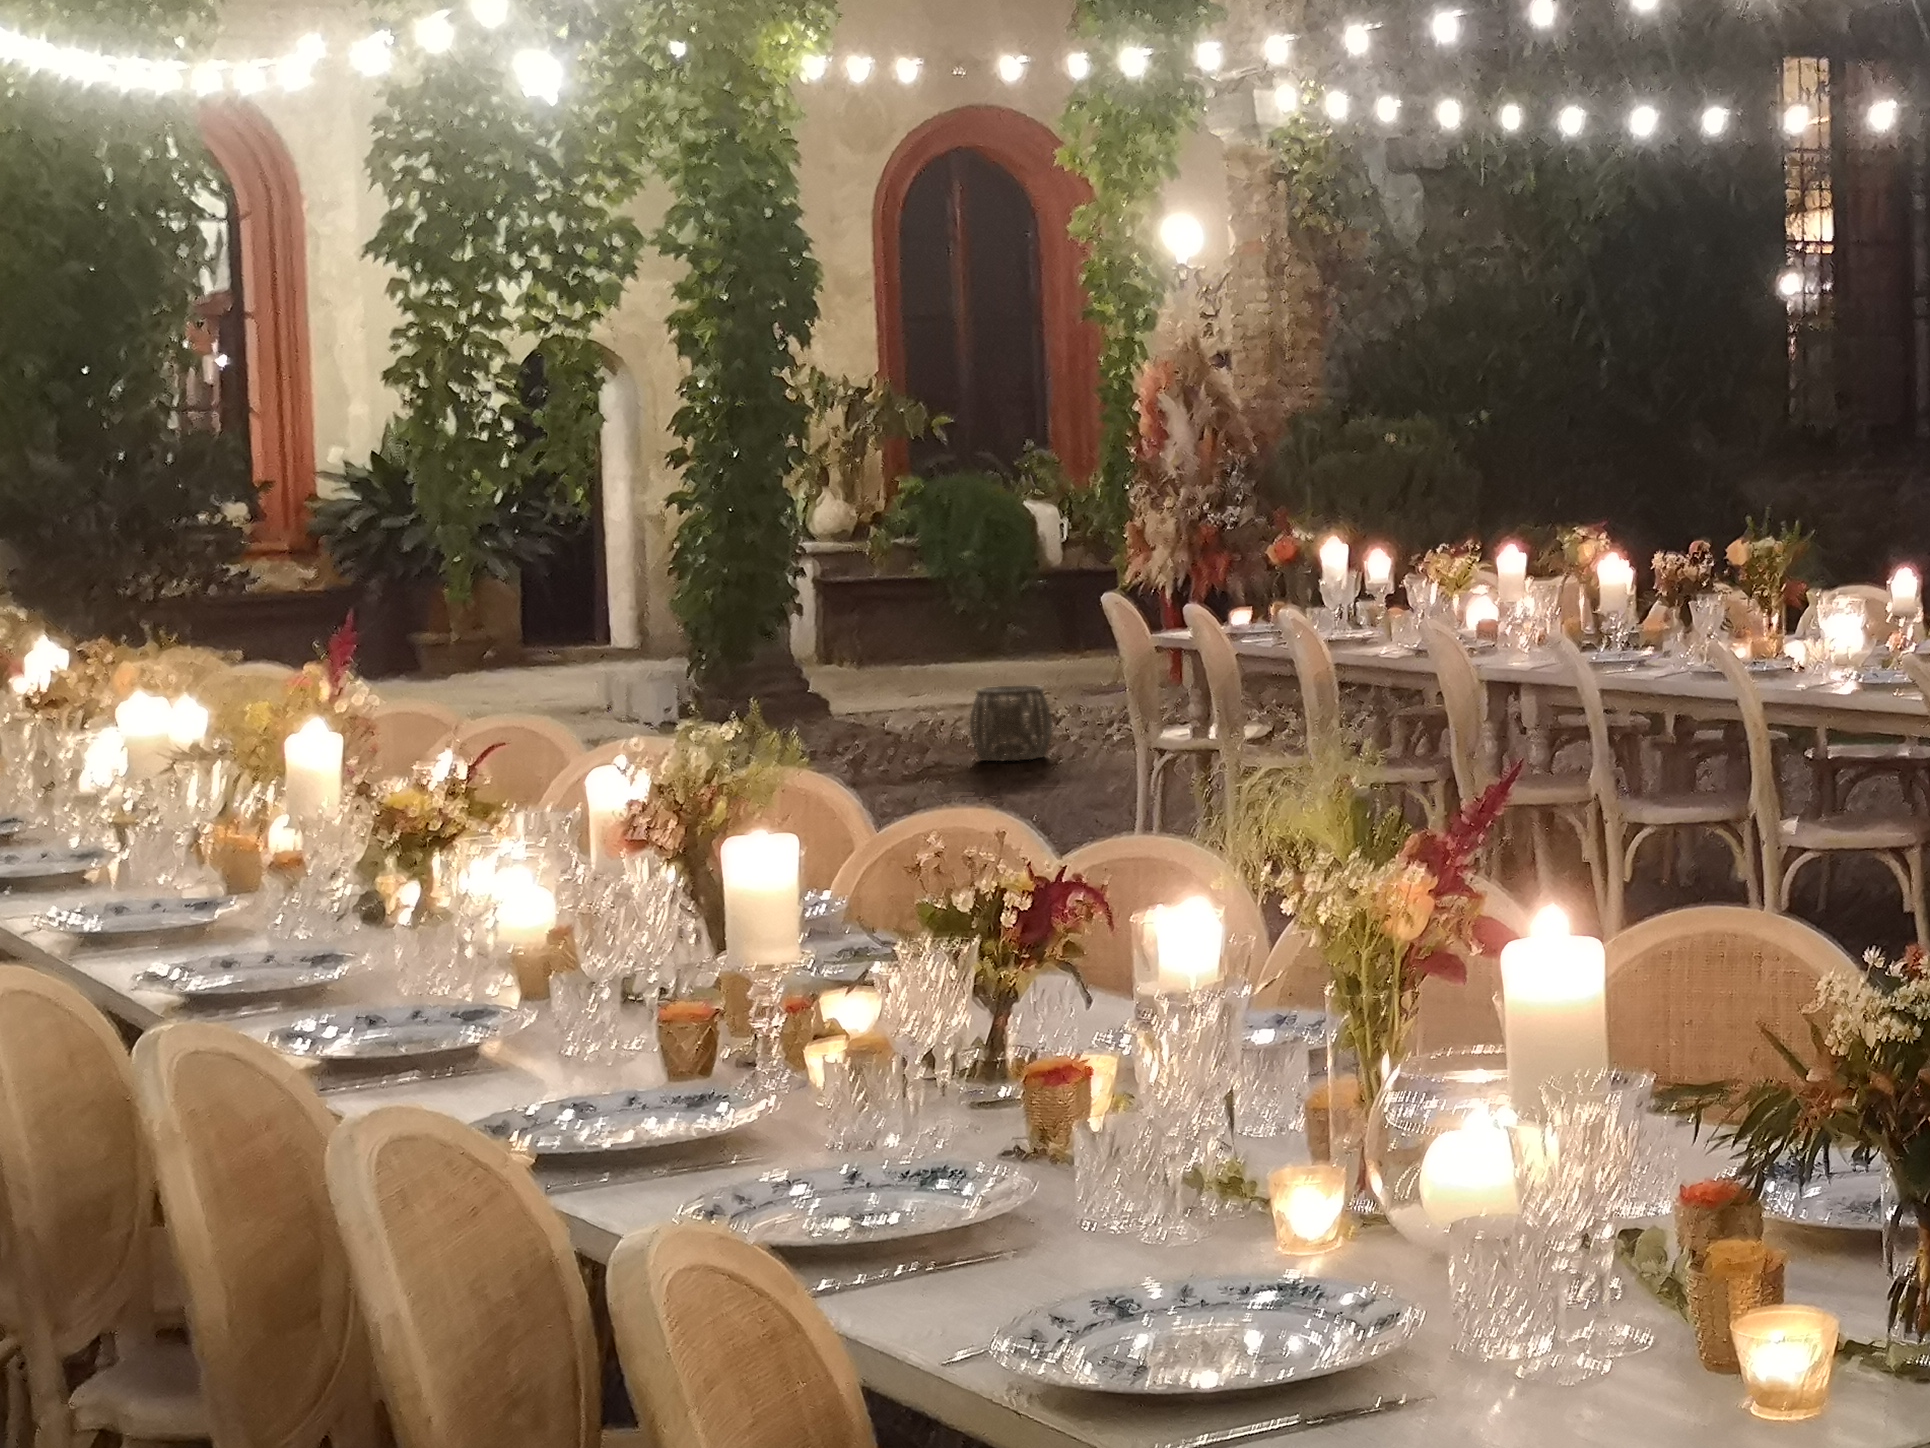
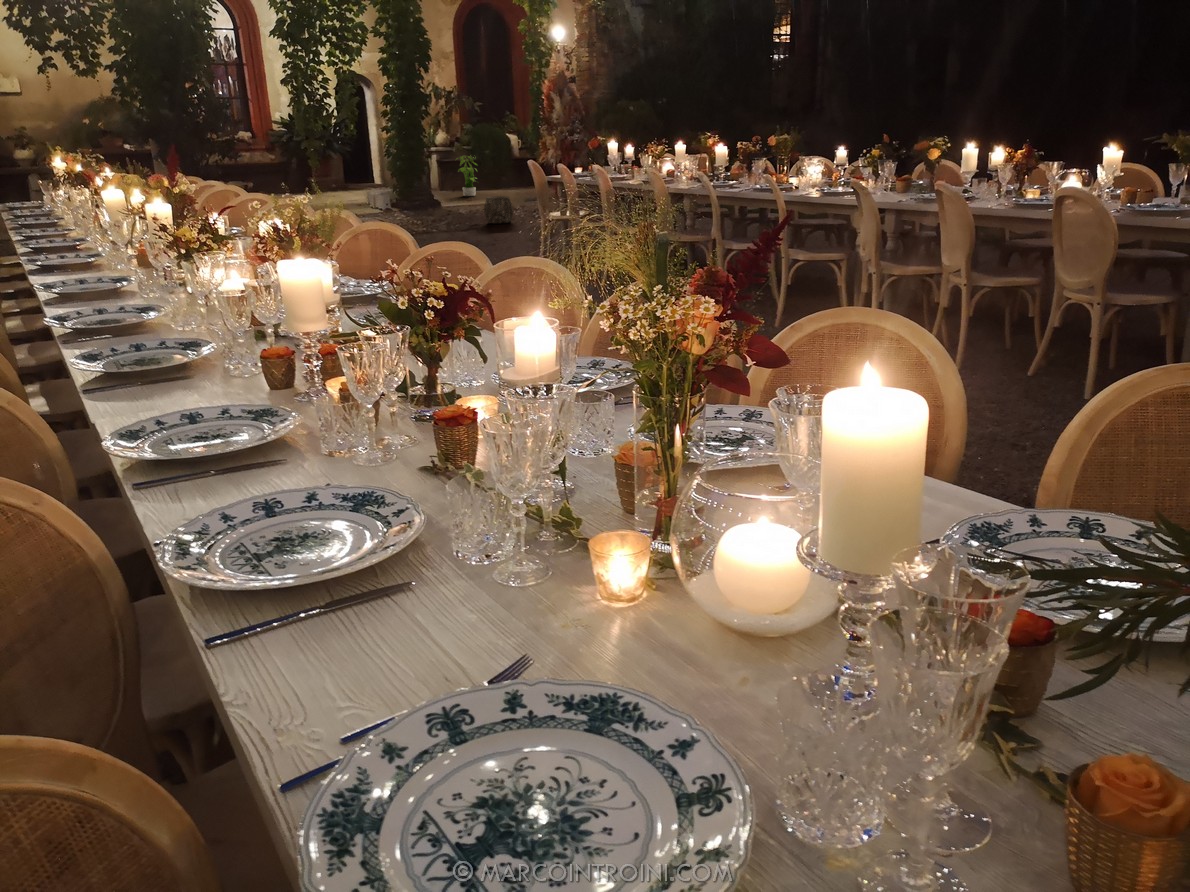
potted plant: none [863,563,941,681] -> present [458,156,477,196]

